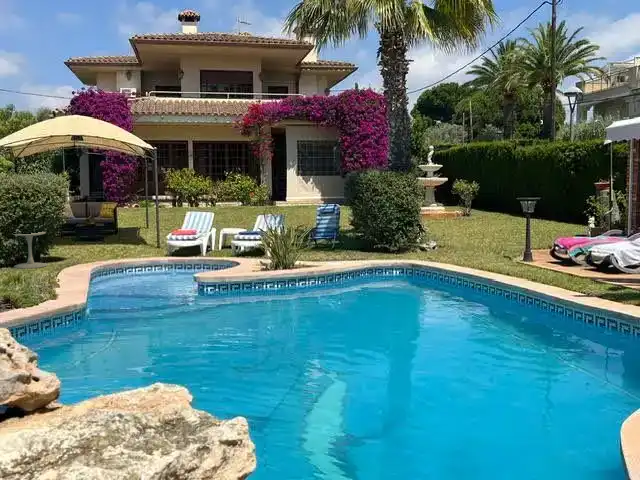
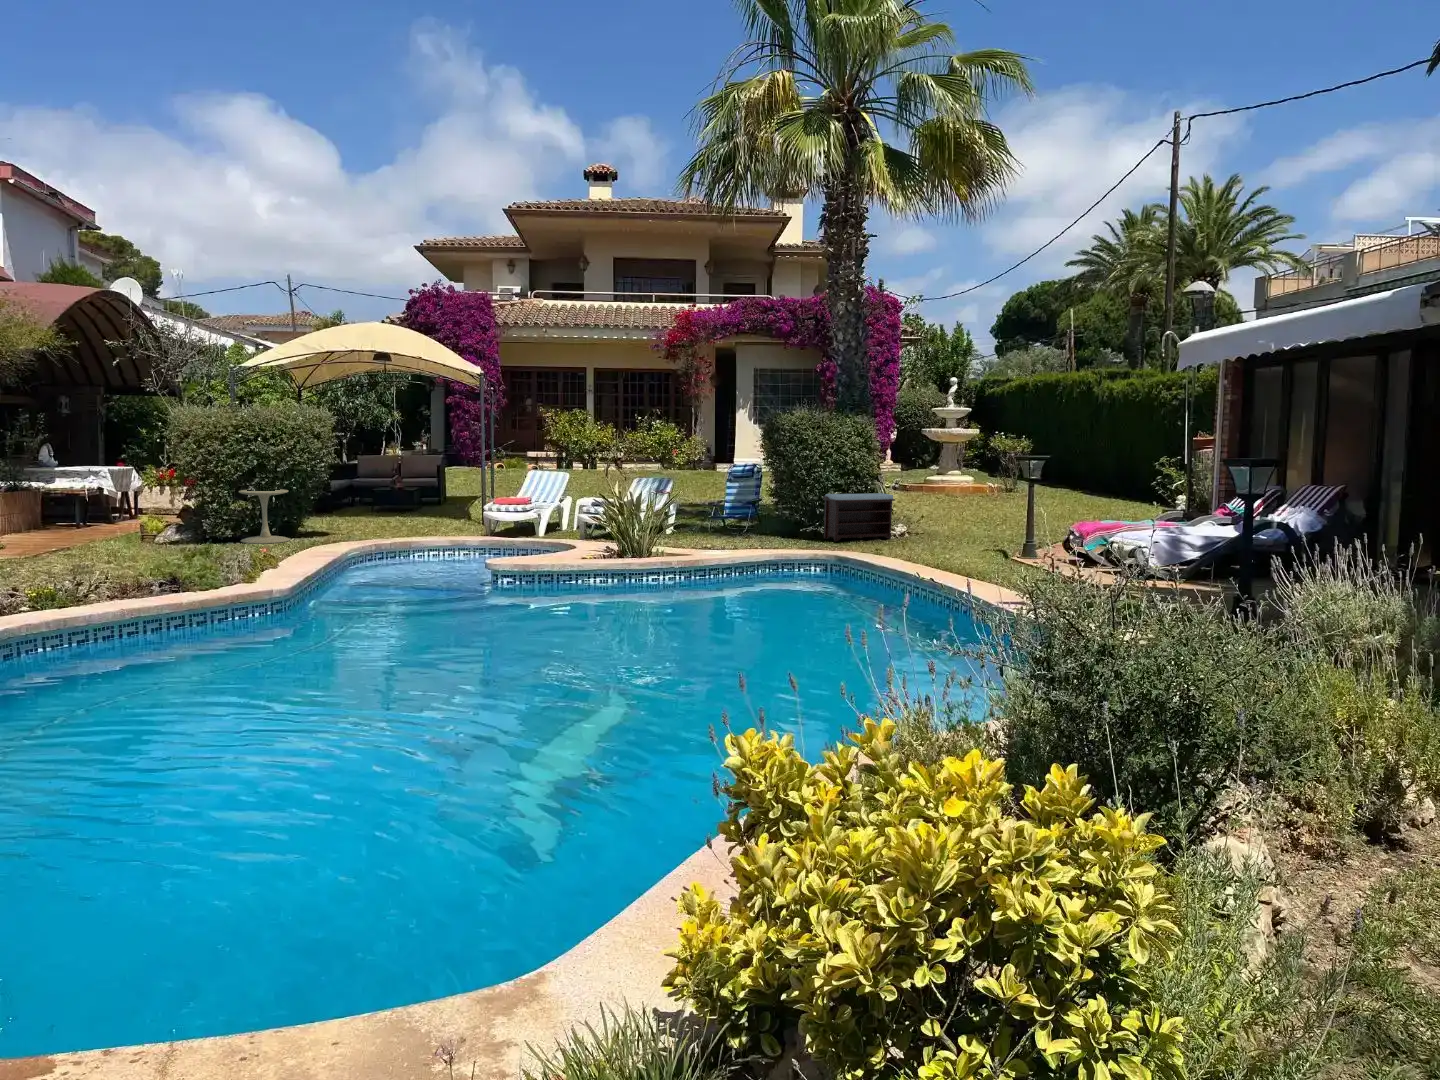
bench: none [388,222,431,253] -> present [823,493,895,541]

